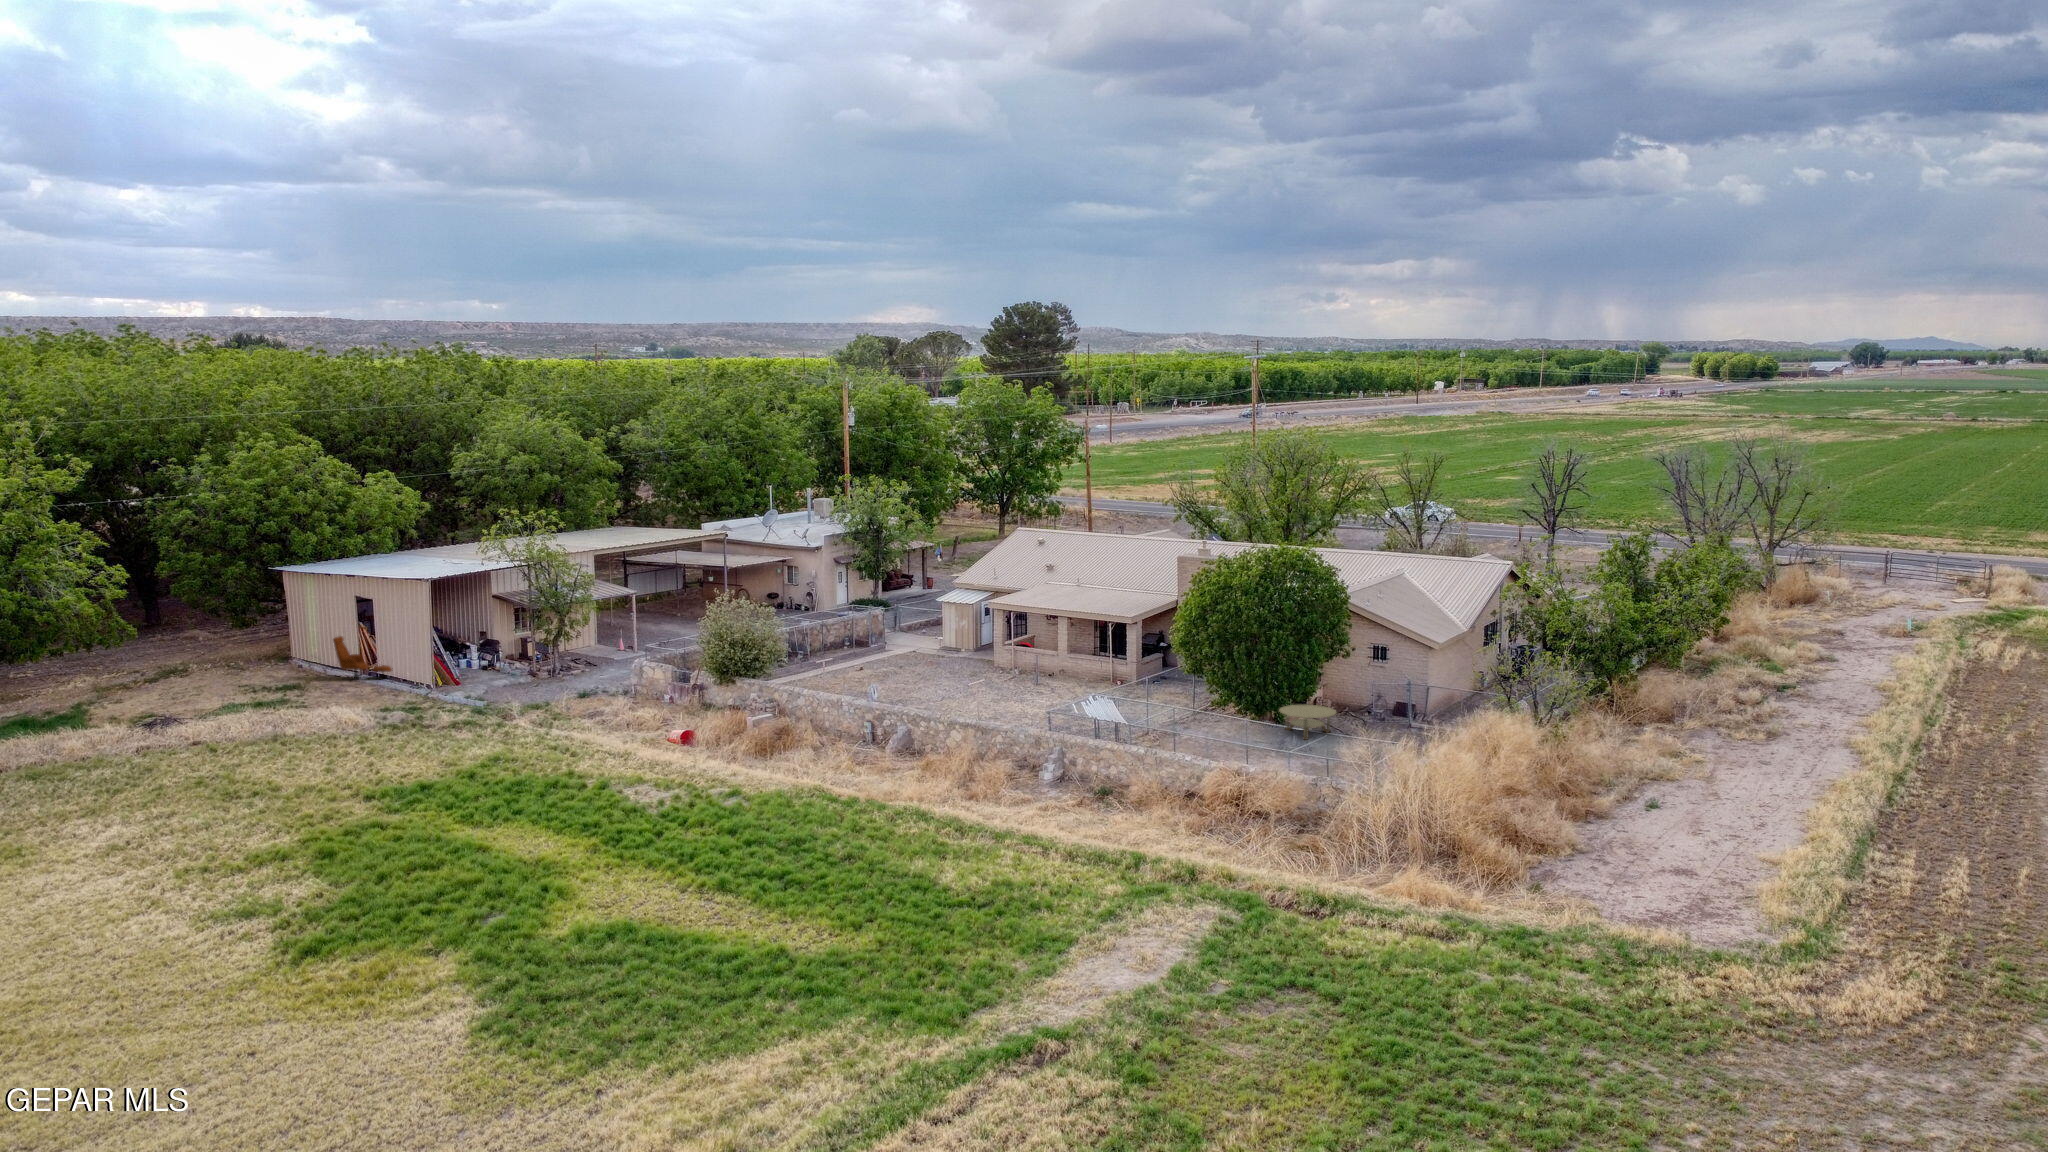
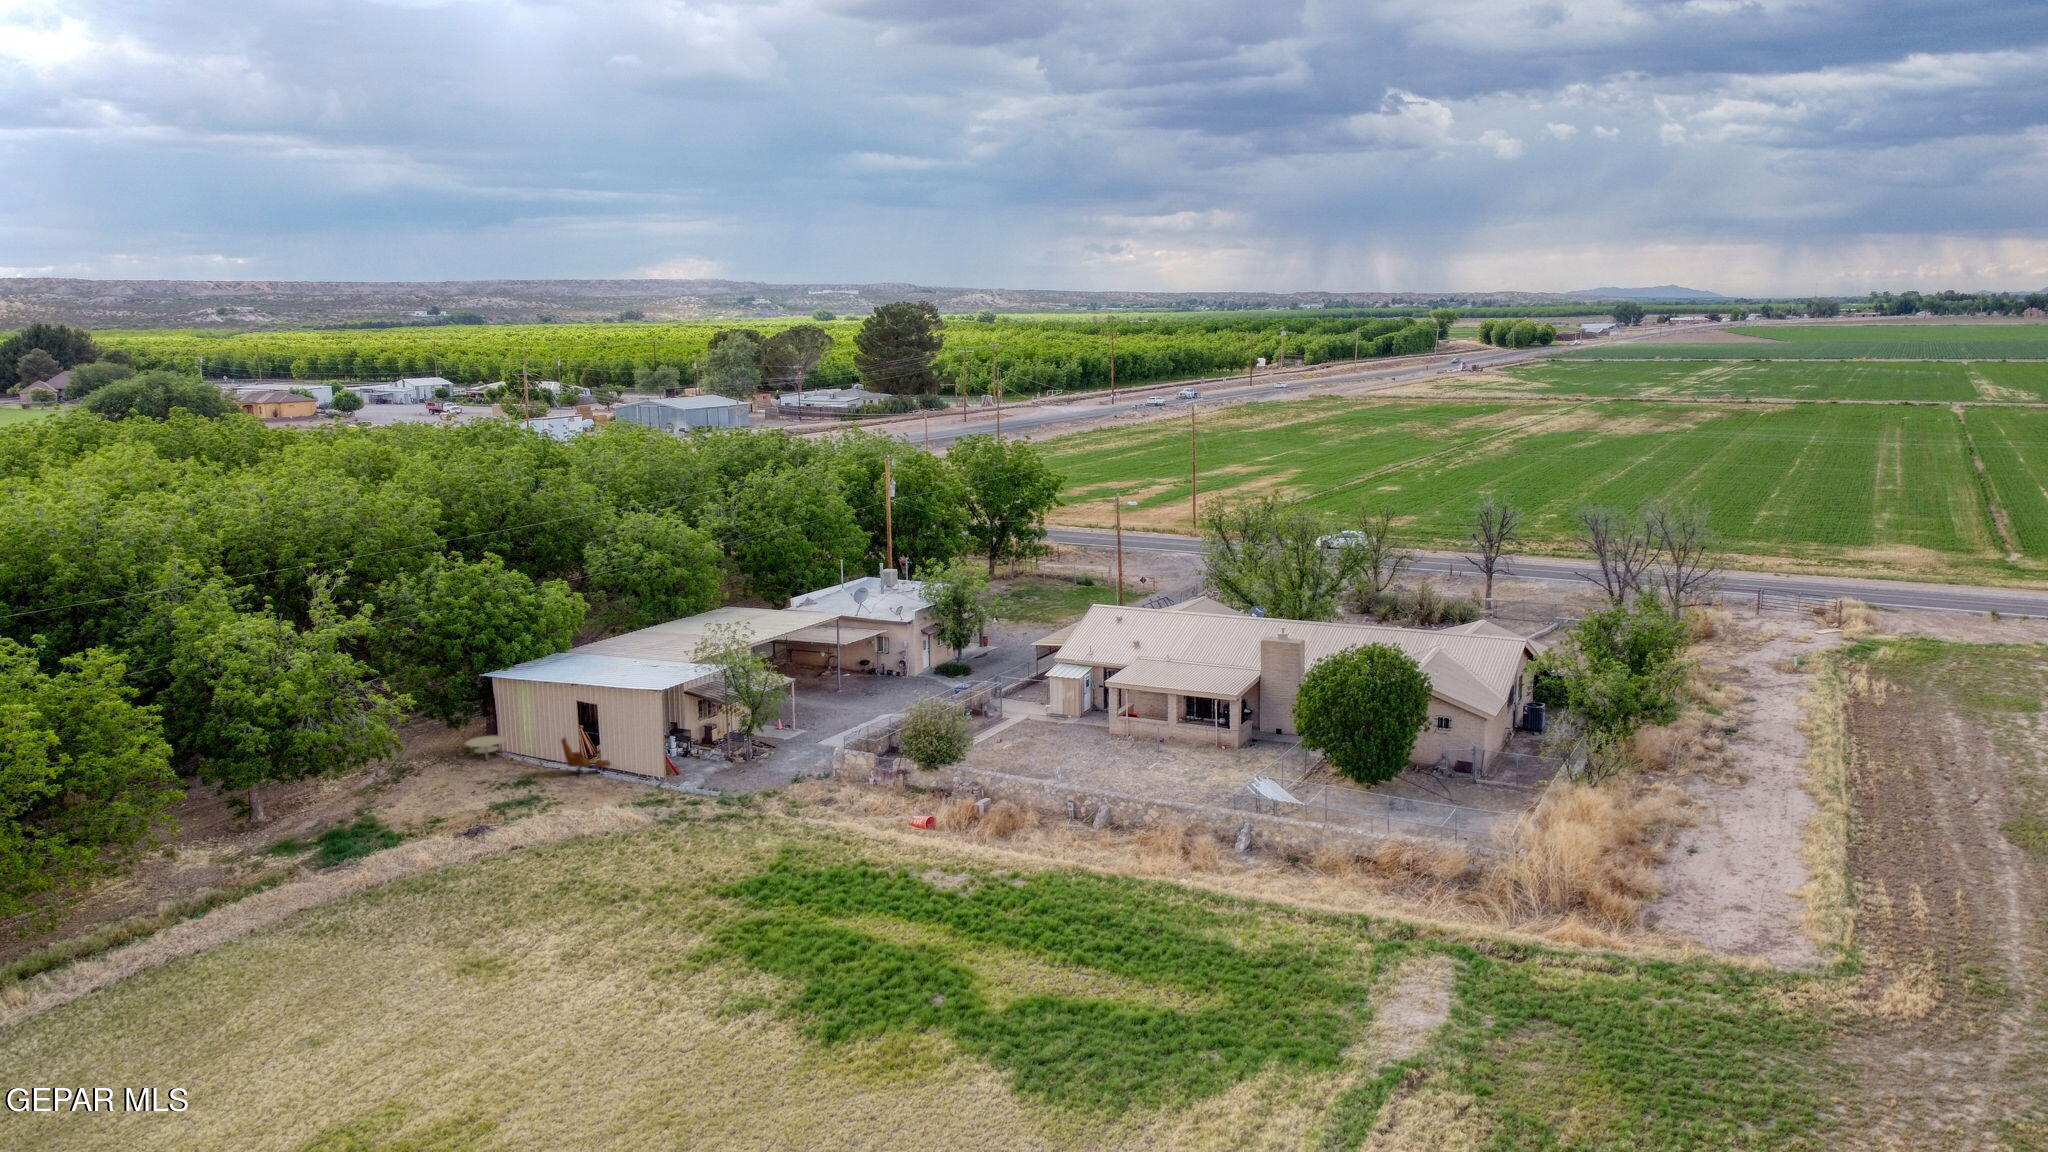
round table: present [1279,704,1336,740] -> present [465,736,506,761]

